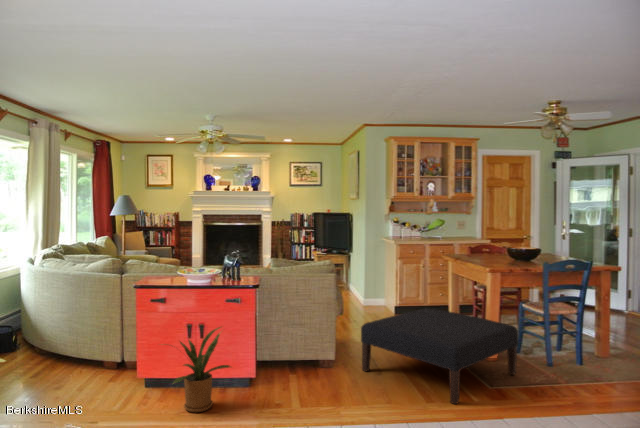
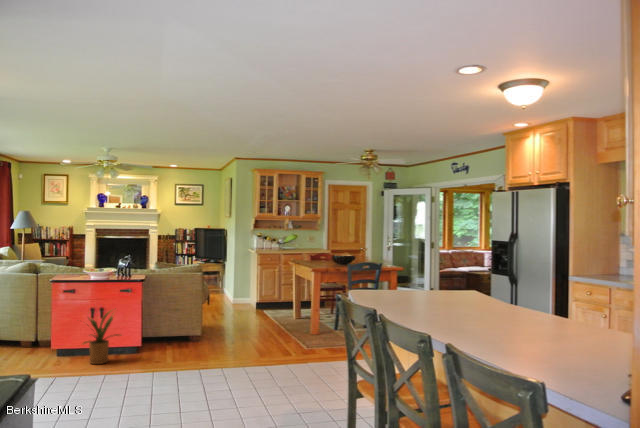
ottoman: present [361,308,518,404] -> none [216,299,321,354]

